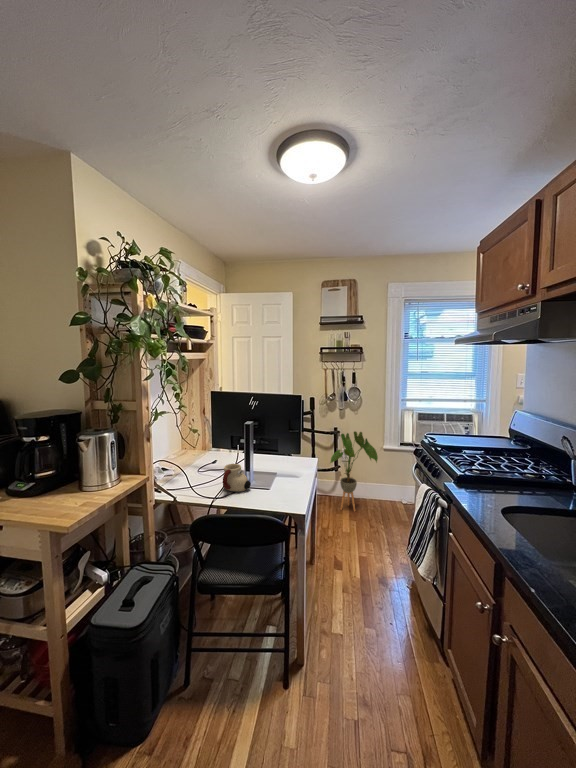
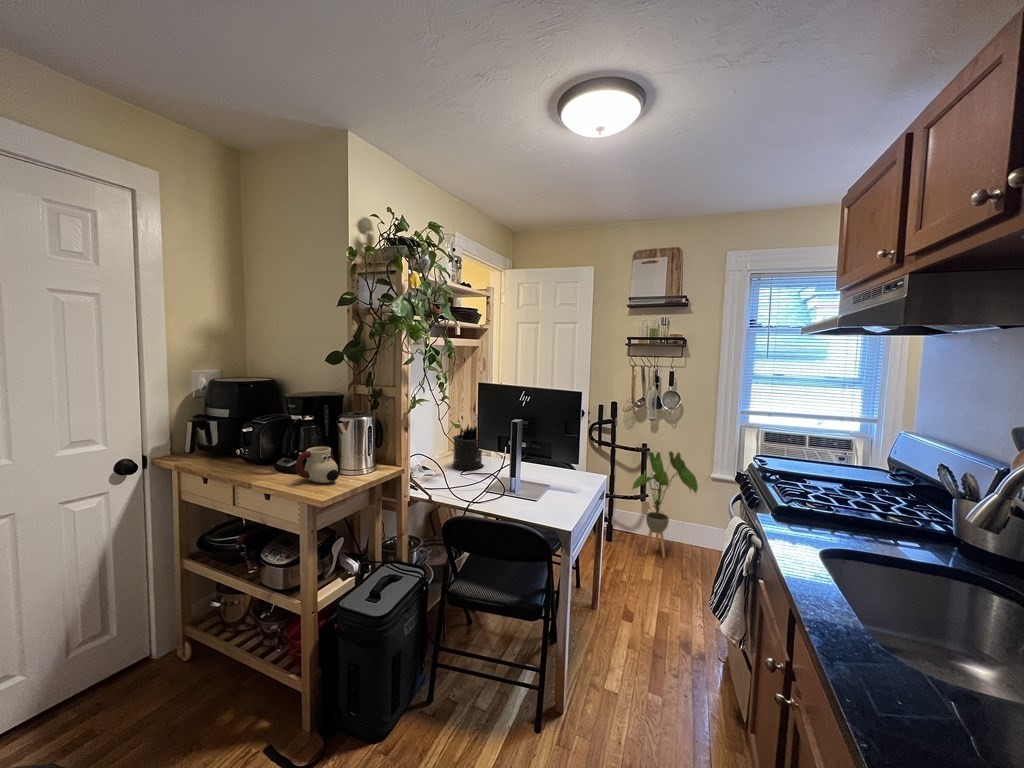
pen holder: none [189,425,216,466] -> present [453,425,482,470]
mug: present [223,464,251,491] -> present [295,447,339,483]

